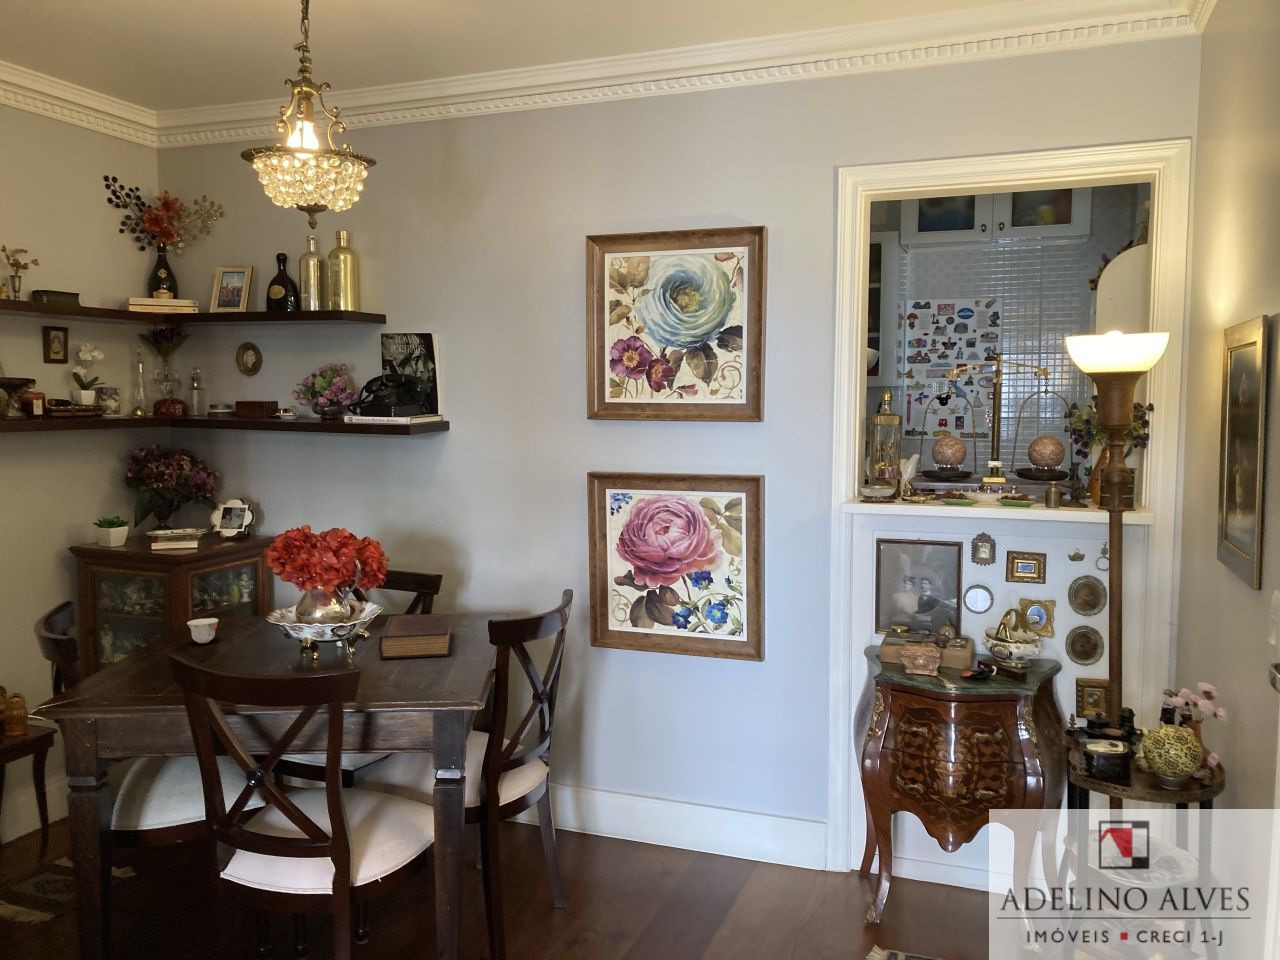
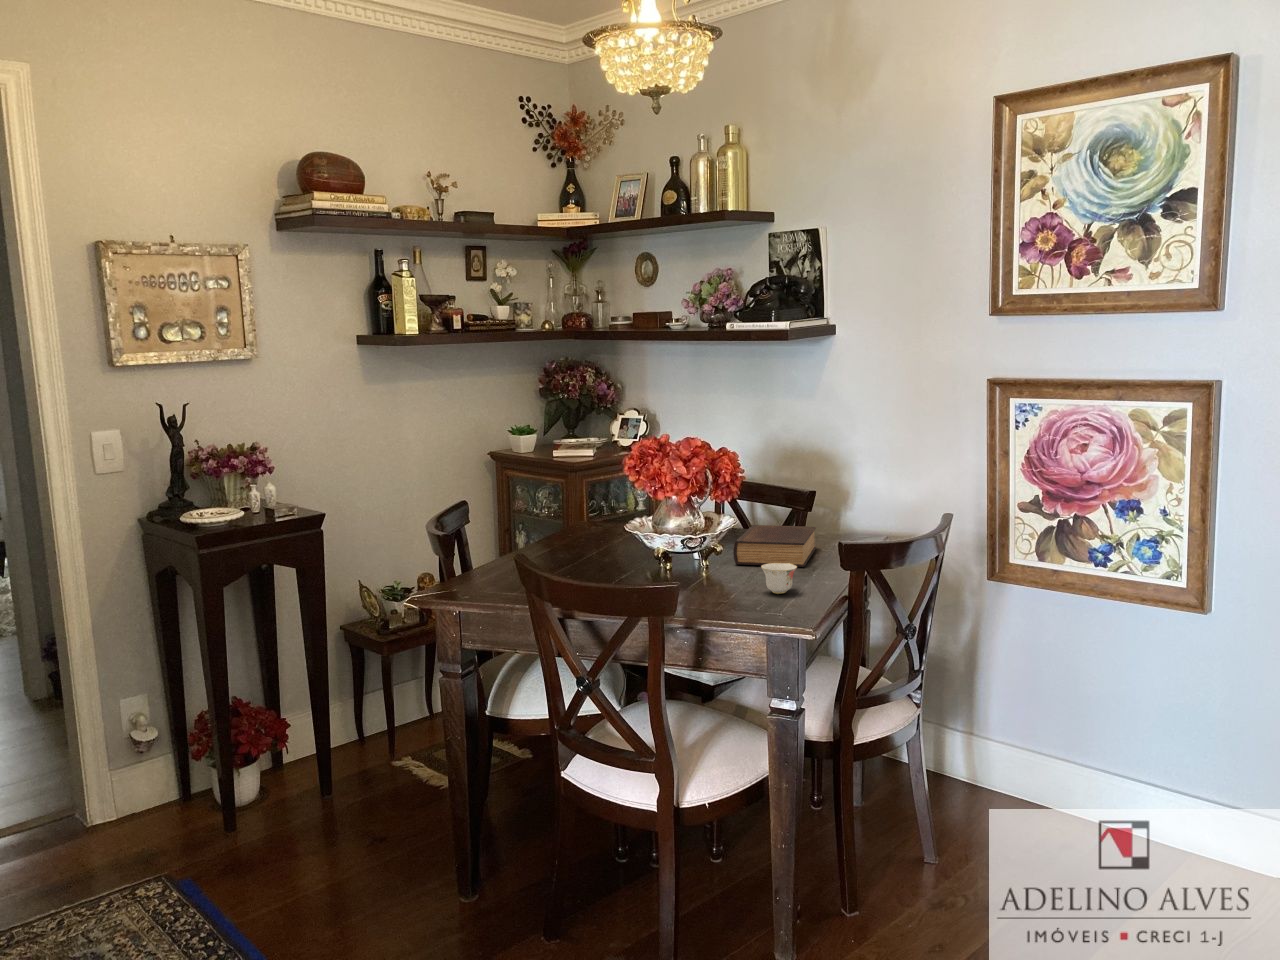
teacup: present [187,618,219,643] -> present [761,563,797,594]

